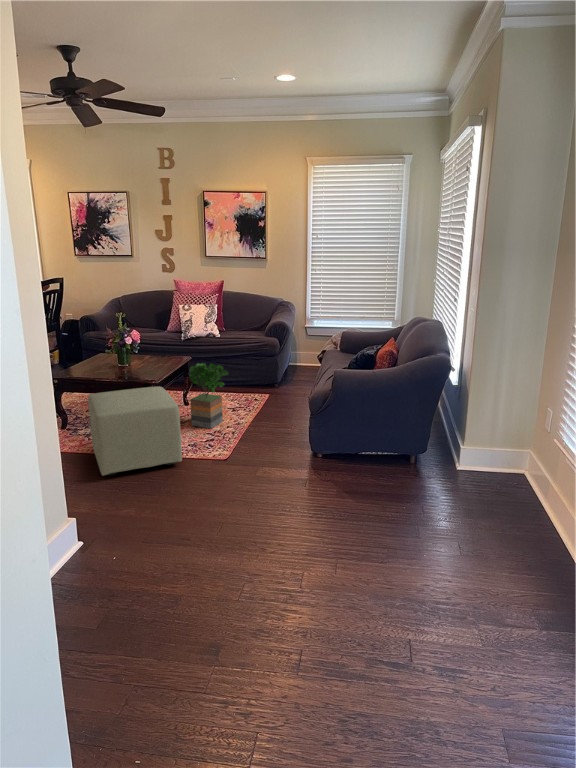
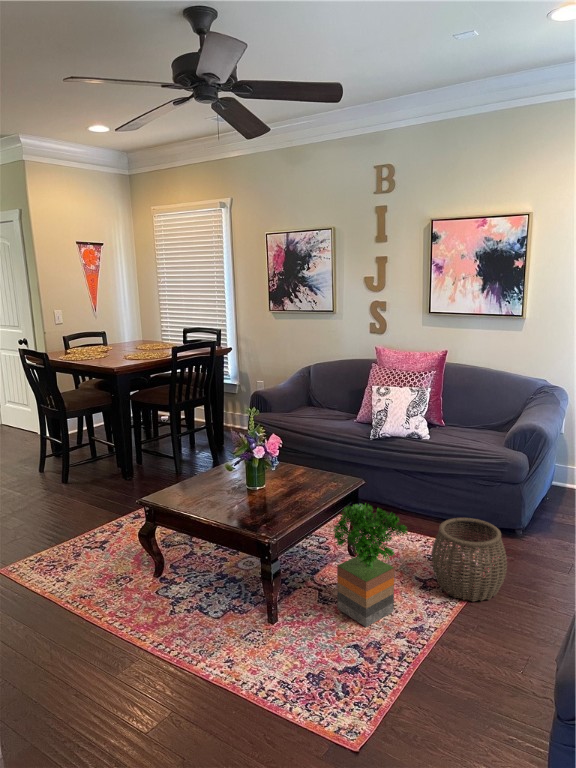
woven basket: none [236,371,277,412] -> present [431,518,507,601]
ottoman: present [88,387,182,476] -> none [109,547,277,726]

